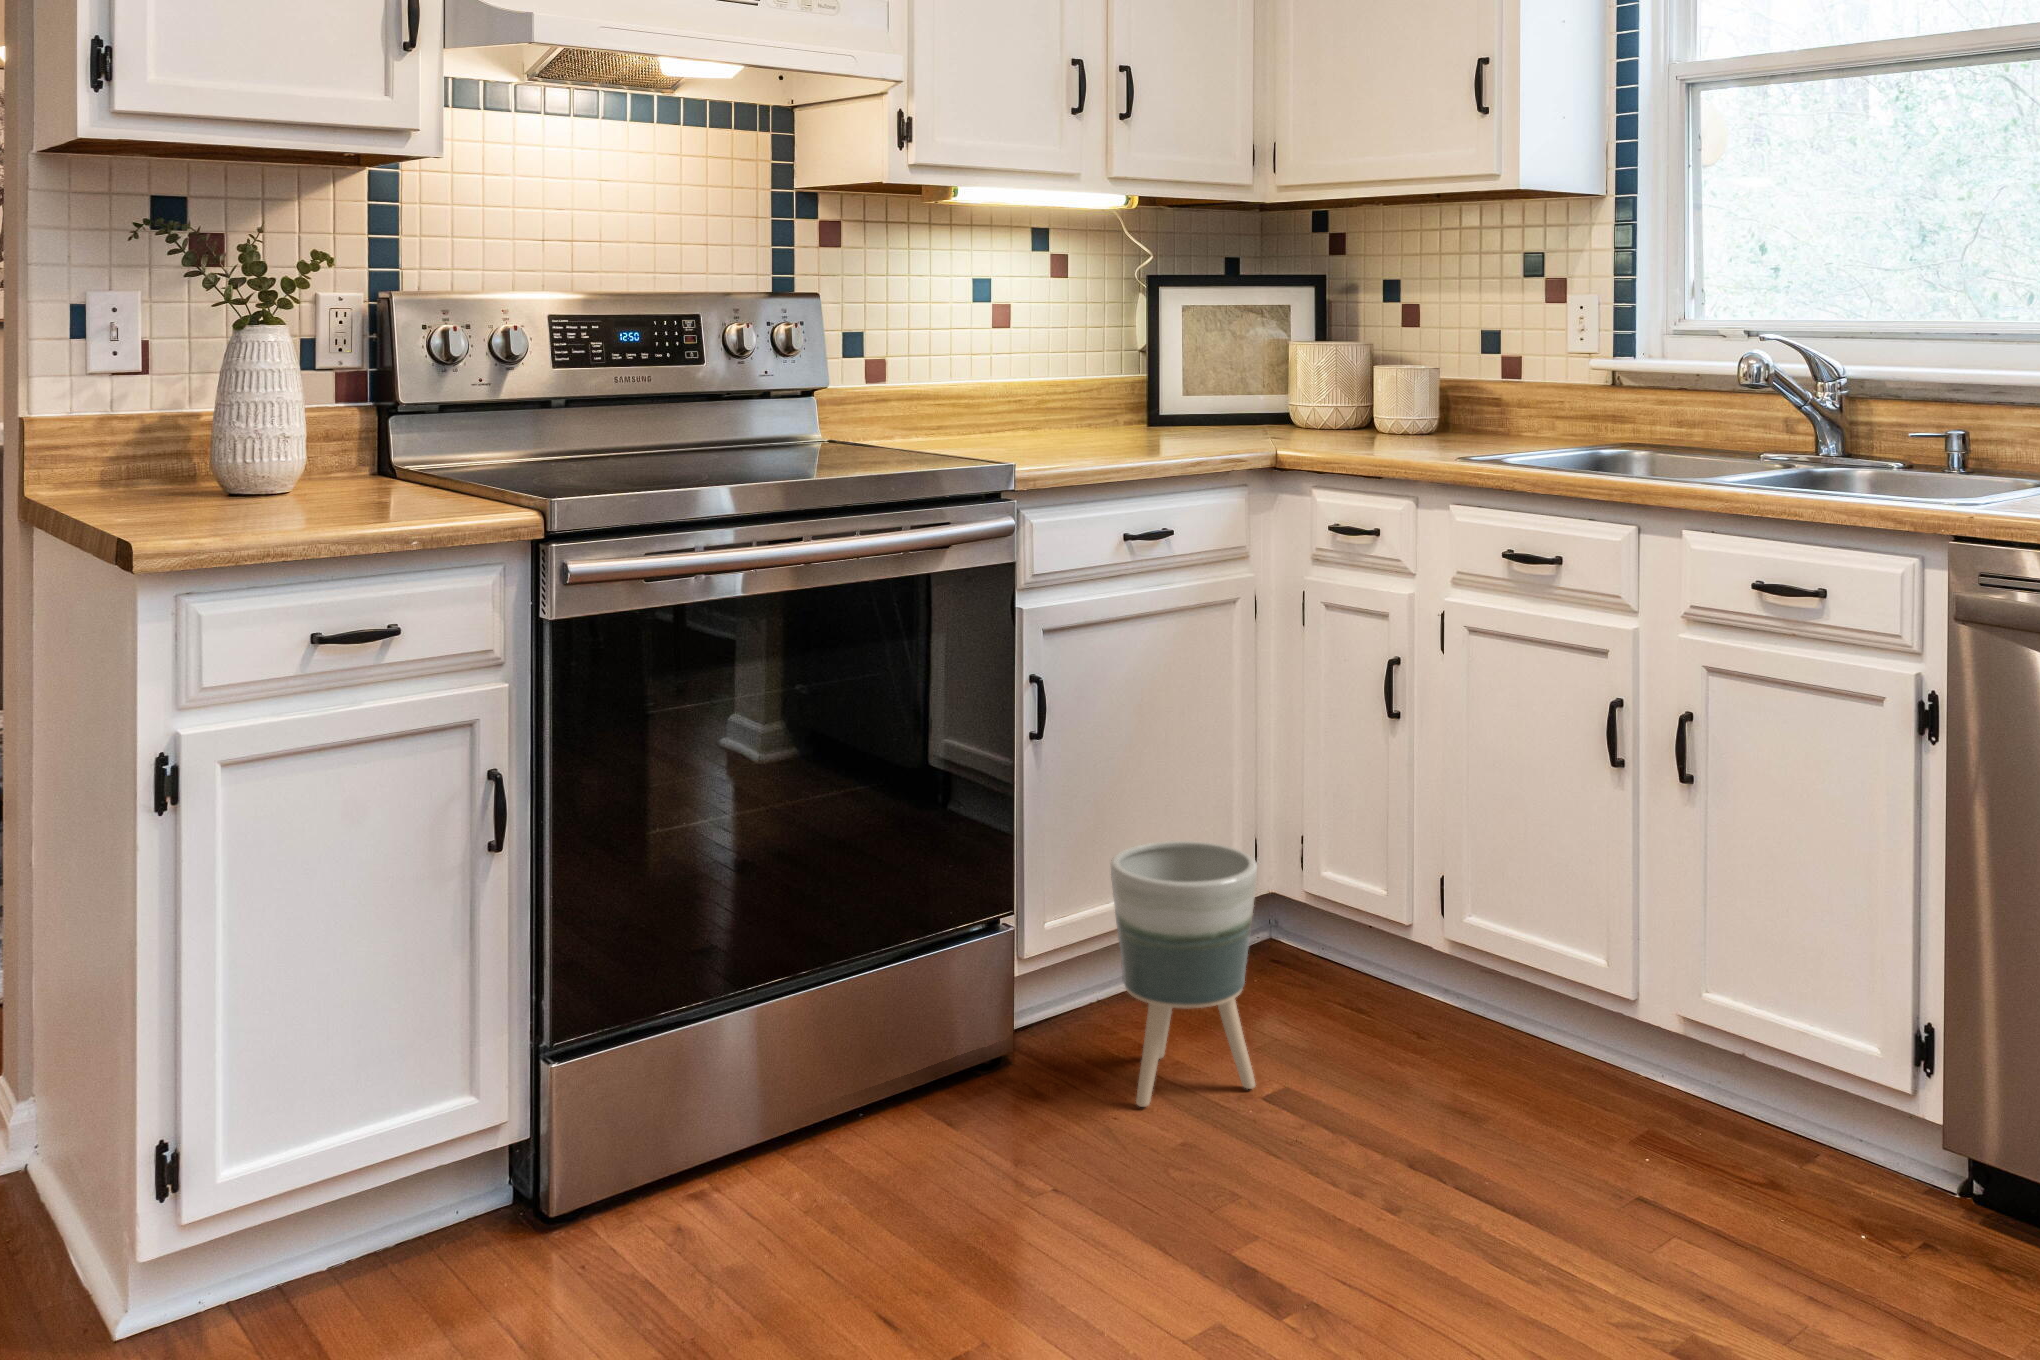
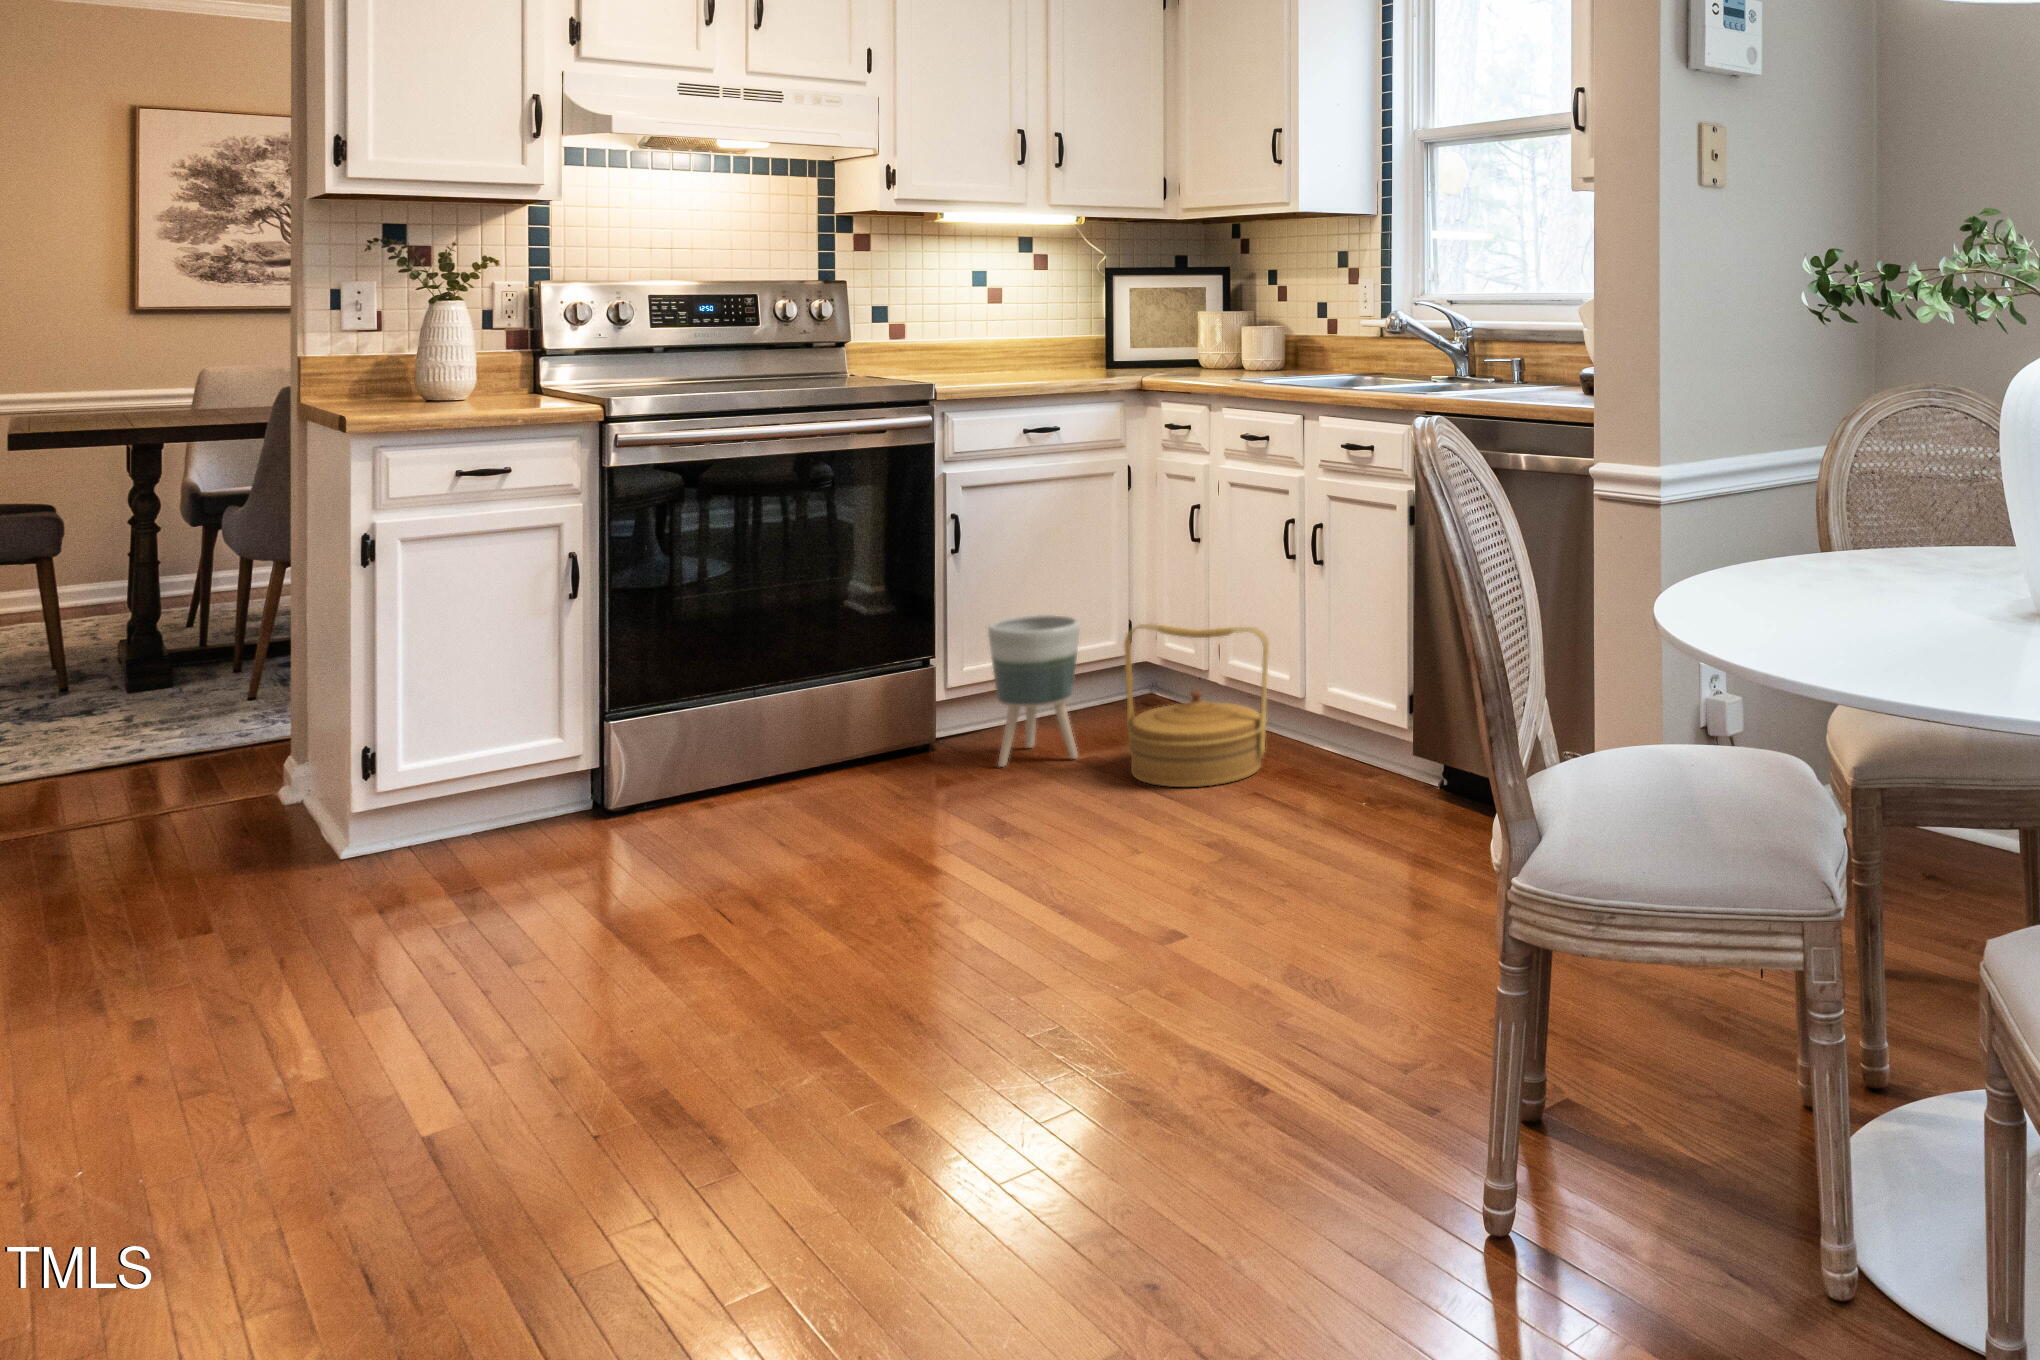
basket: none [1351,872,1605,1171] -> present [1124,624,1269,787]

